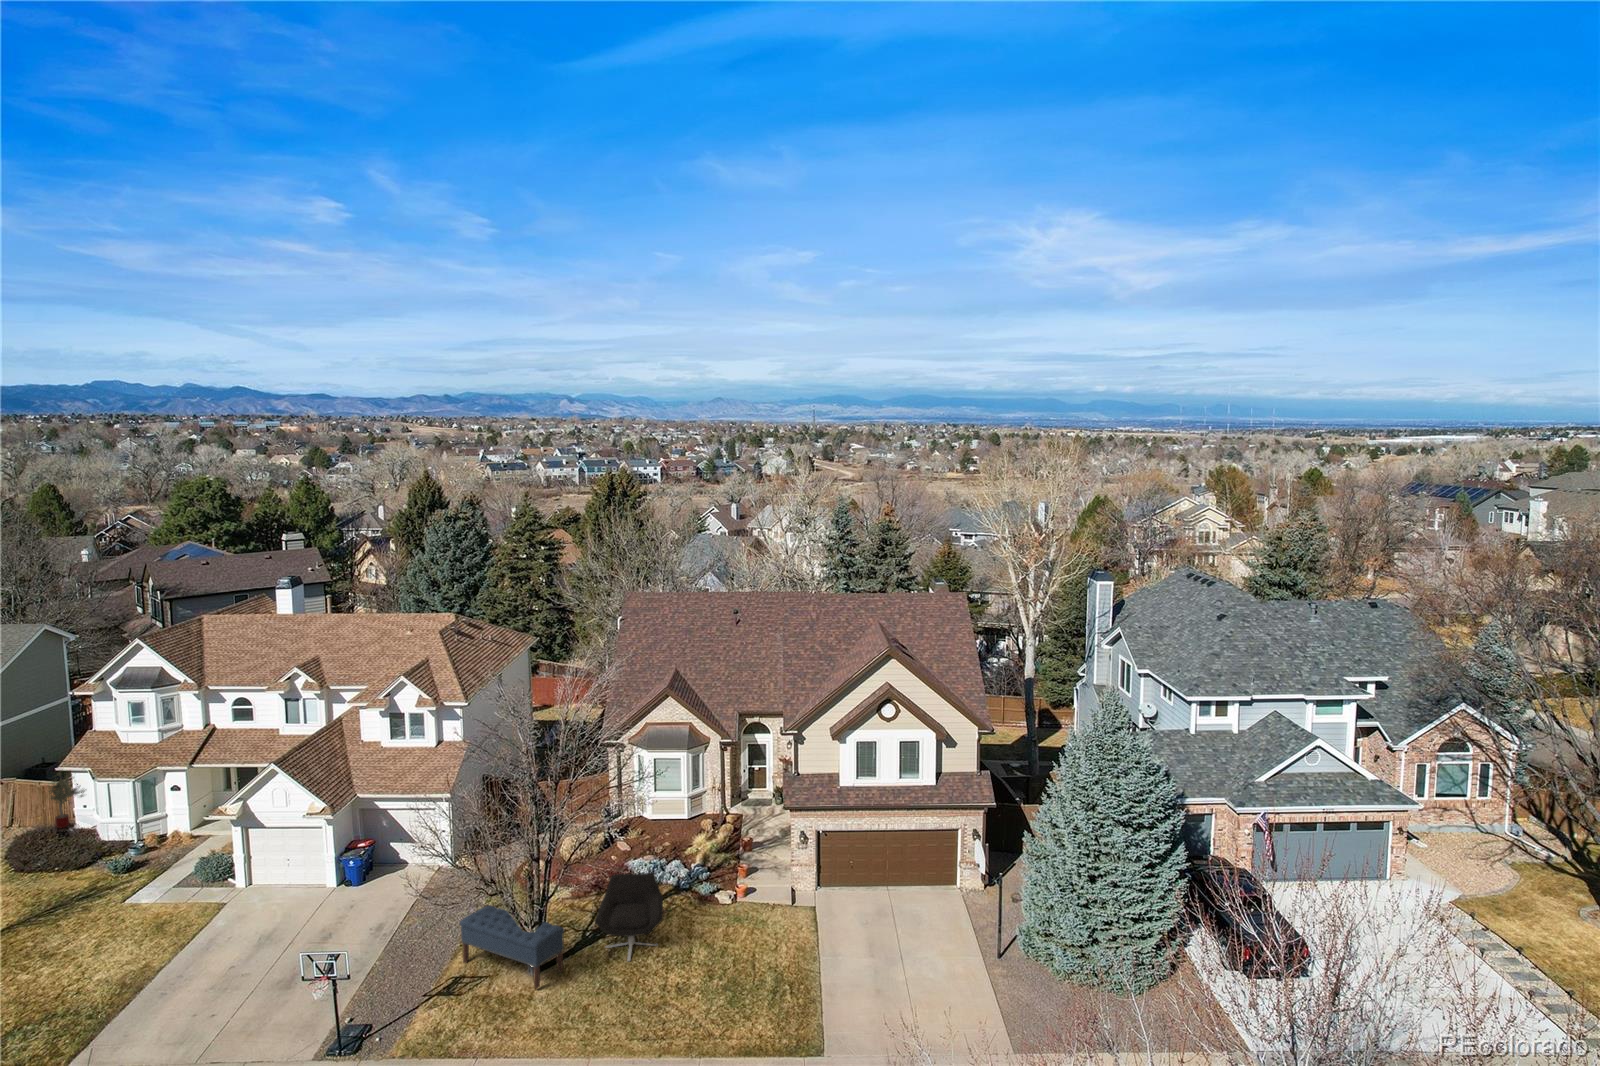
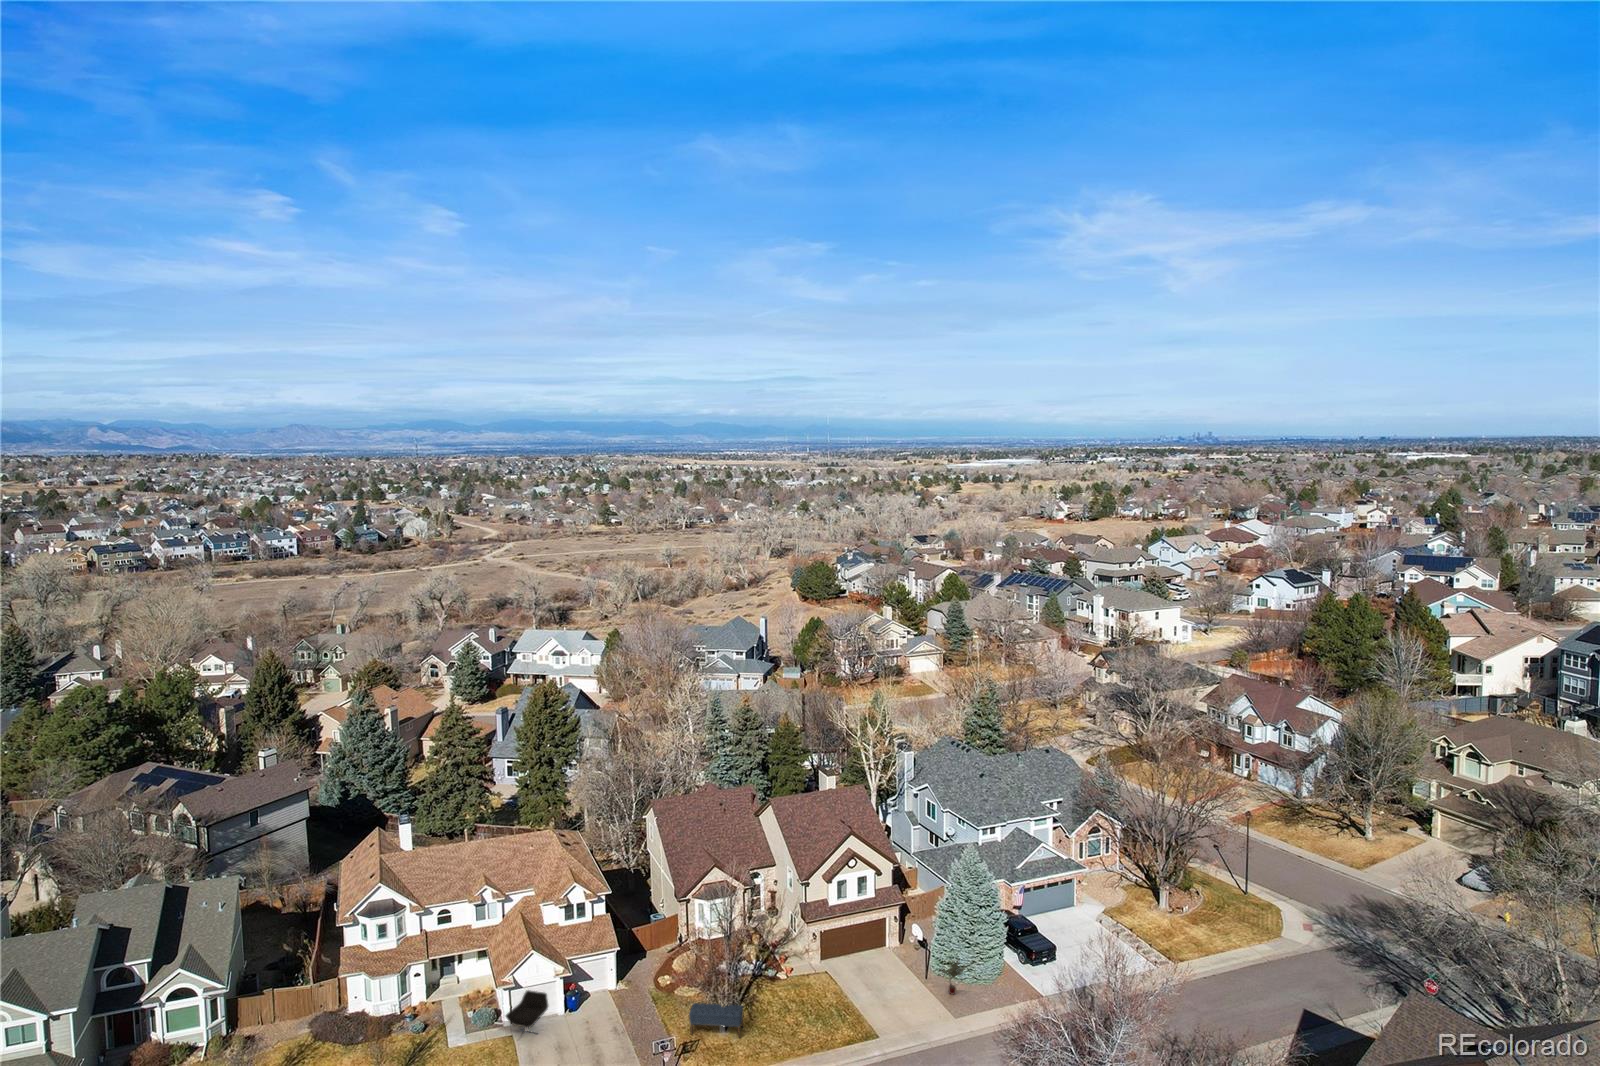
potted tree: present [48,771,85,828] -> present [940,959,965,994]
lounge chair: present [594,873,663,961] -> present [506,990,548,1032]

